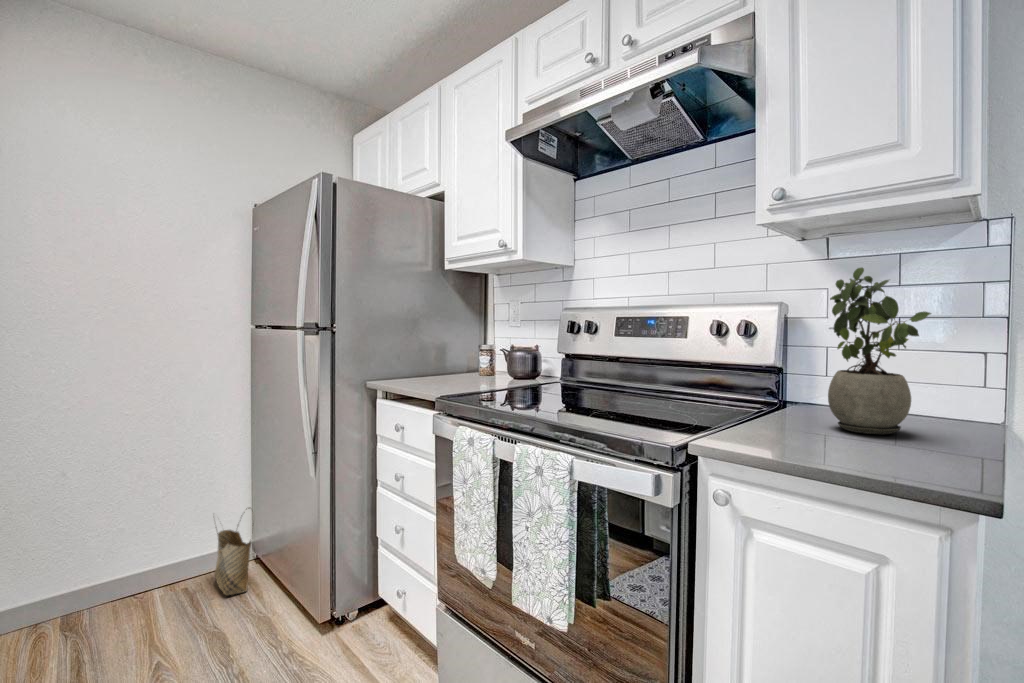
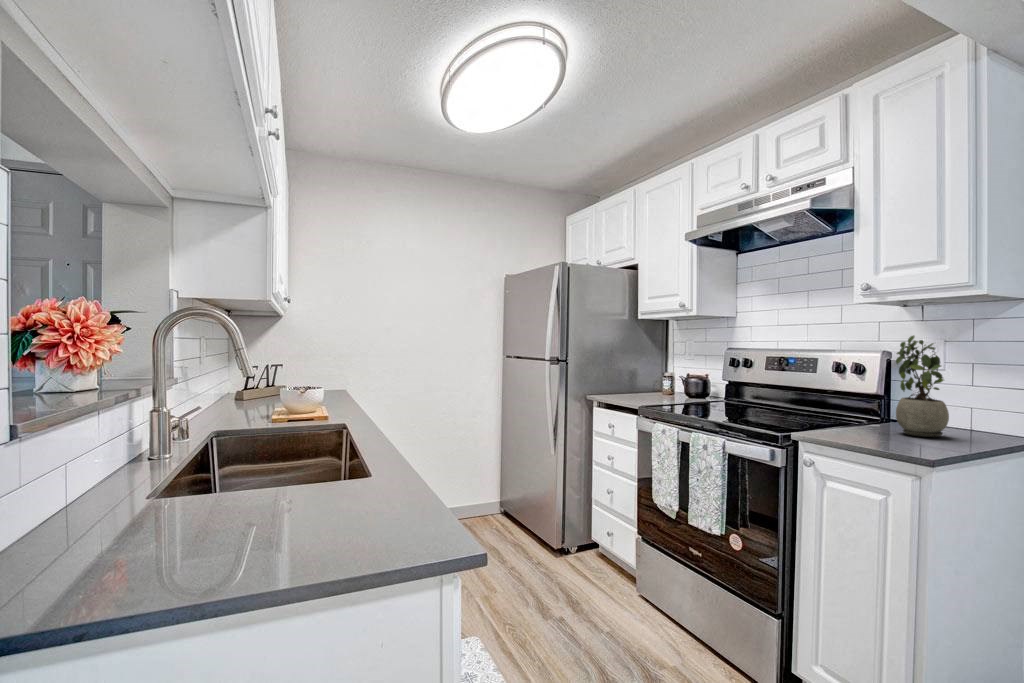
woven basket: present [215,508,251,595] -> none [480,475,506,530]

